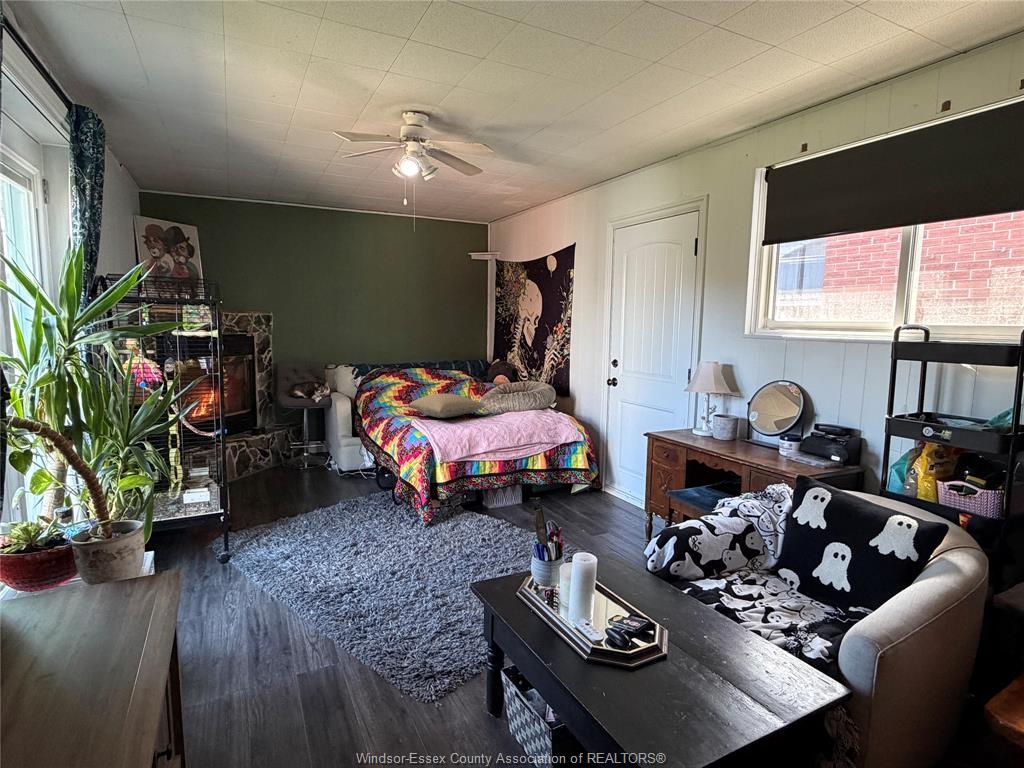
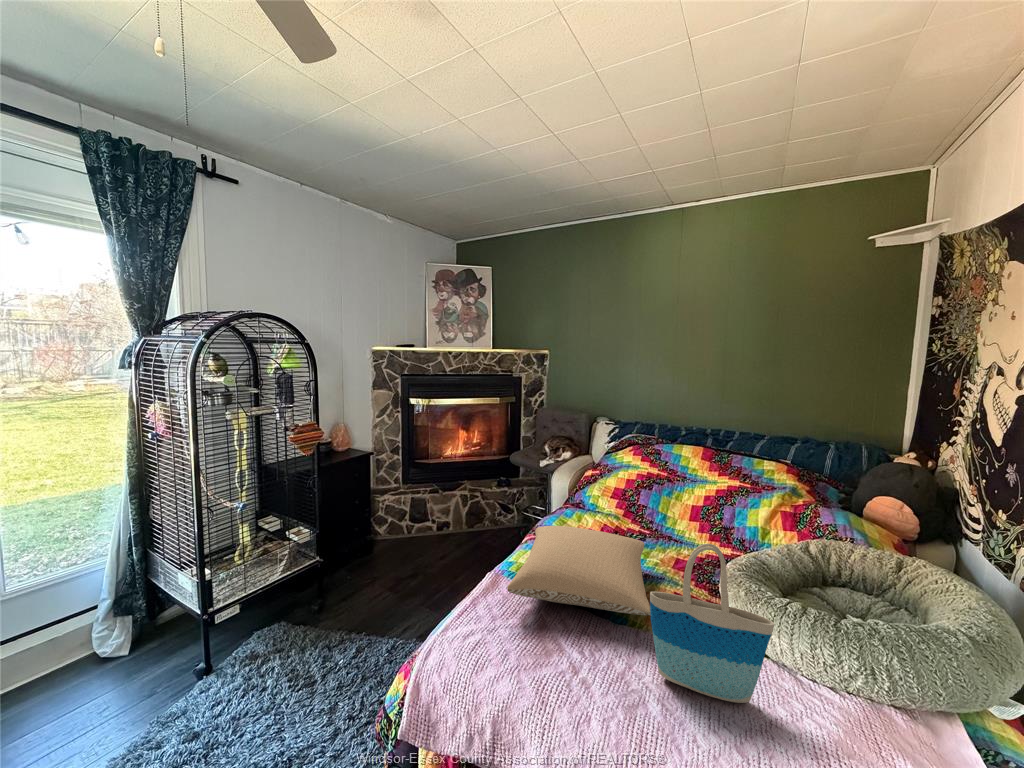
tote bag: none [493,370,522,418] -> present [650,544,774,703]

